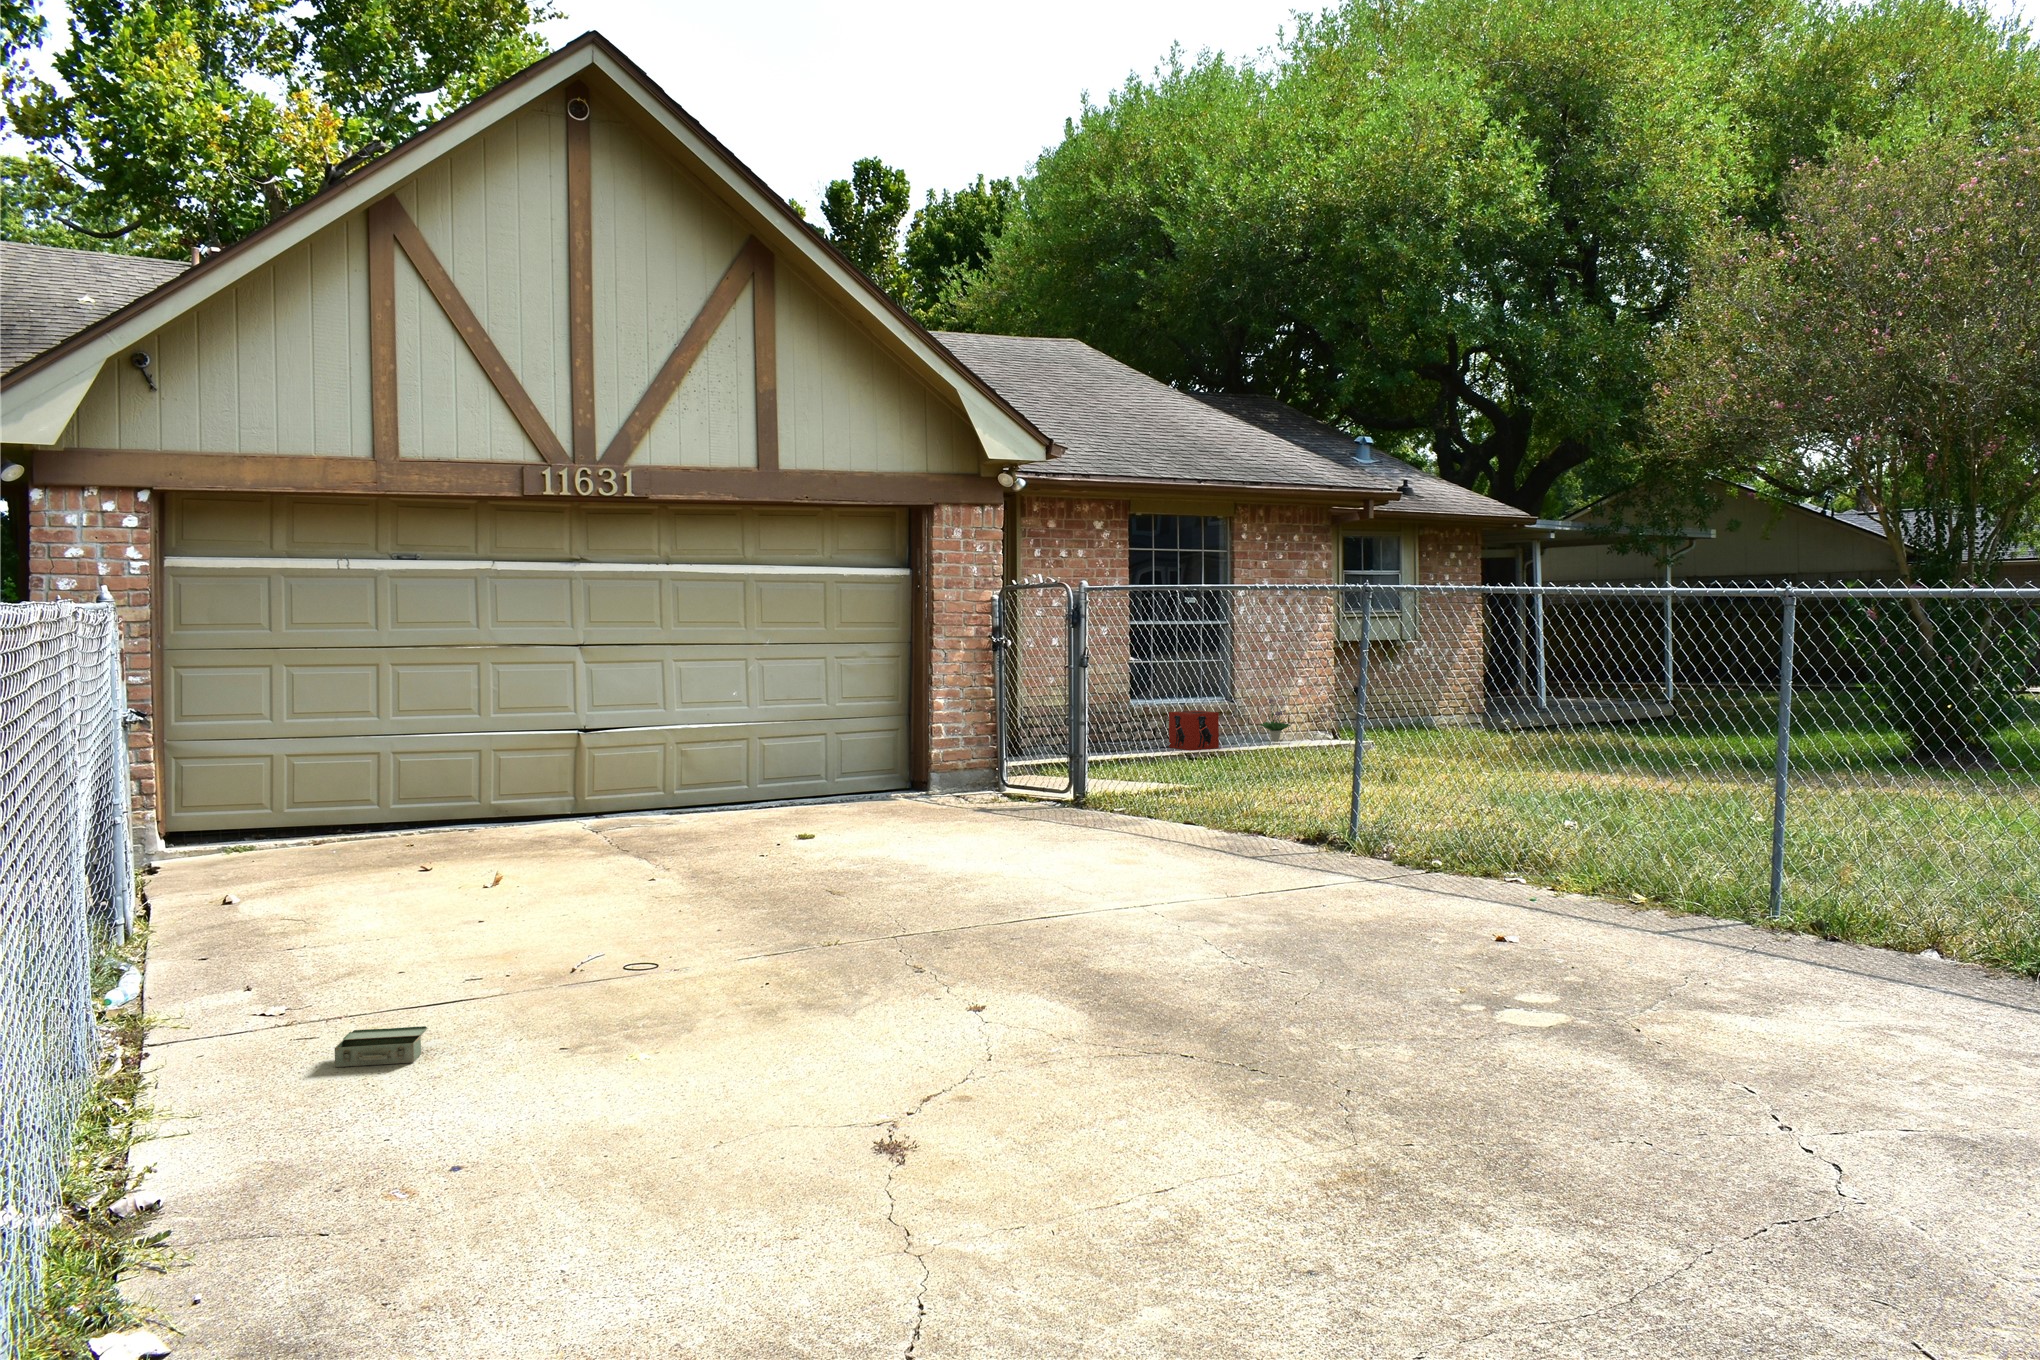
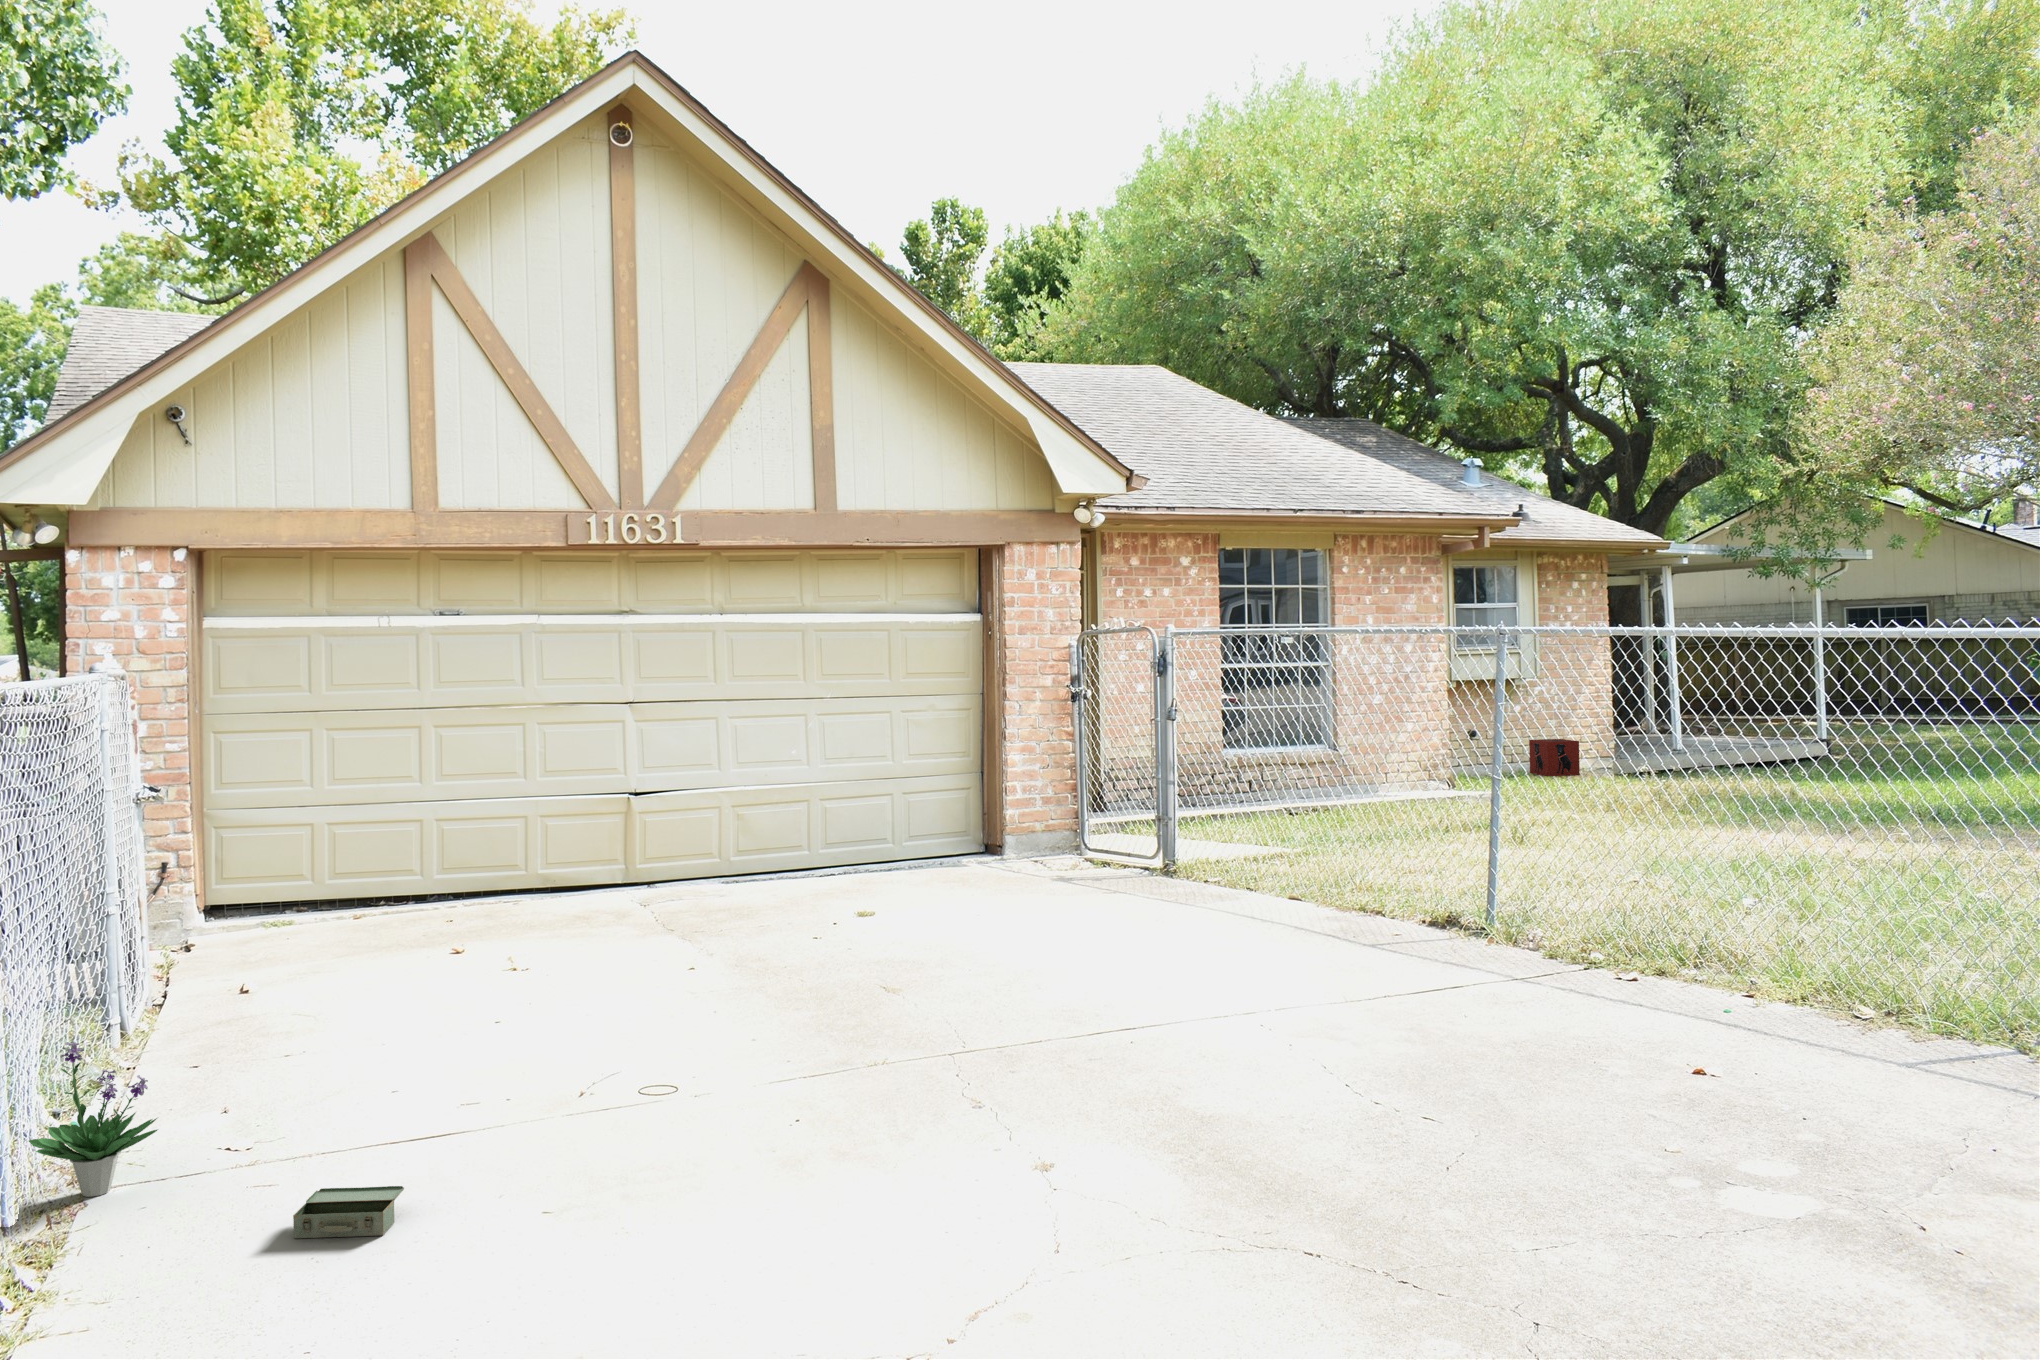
potted plant: present [1260,699,1290,741] -> present [29,1042,157,1197]
storage box: present [1169,710,1219,750] -> present [1529,739,1580,776]

